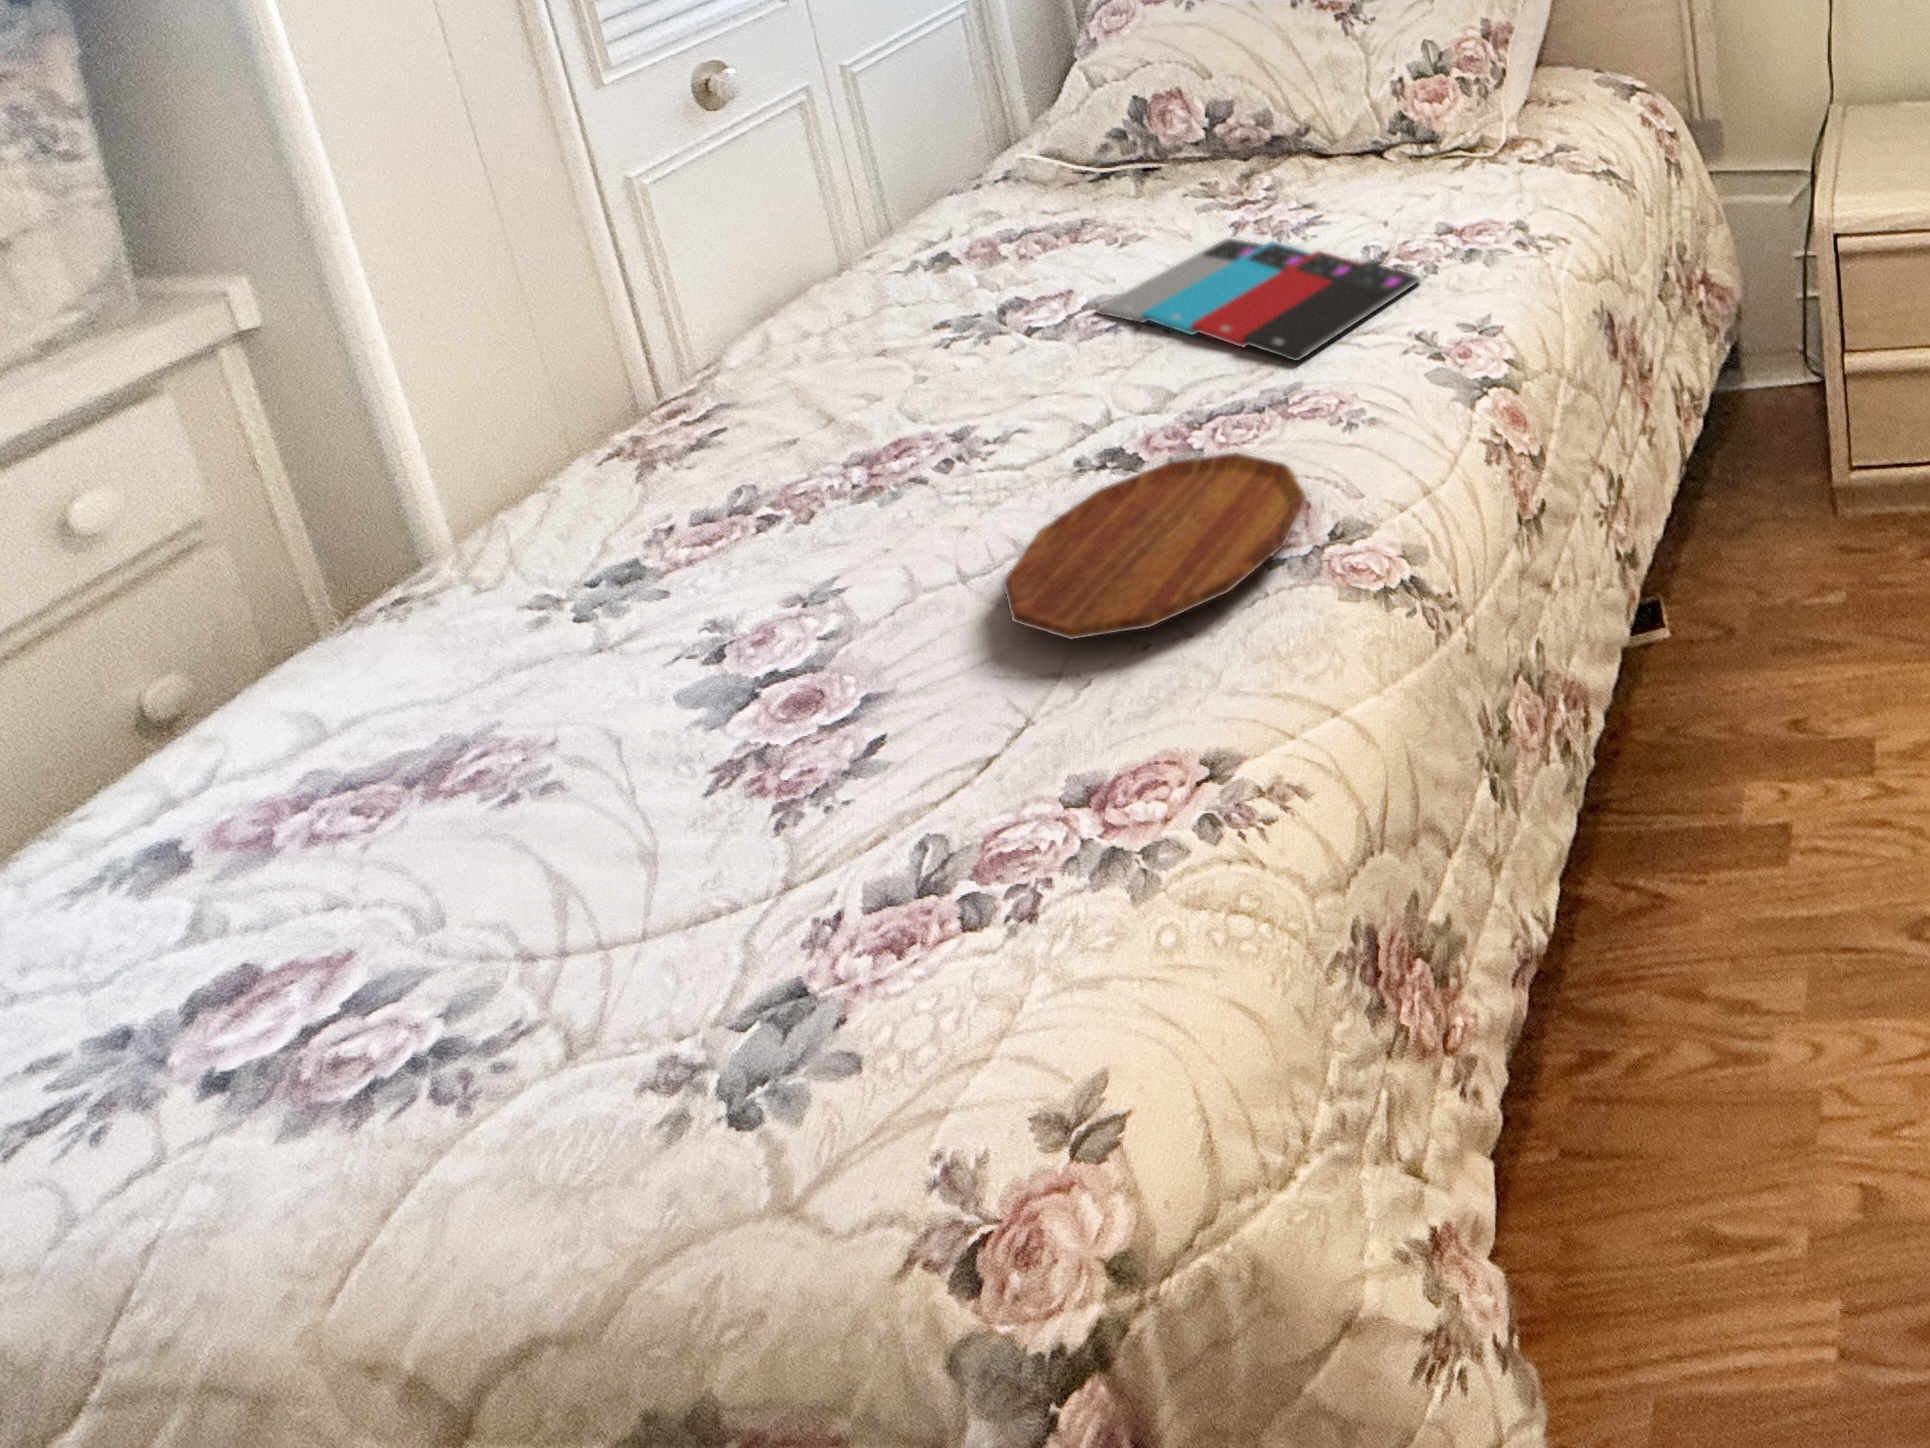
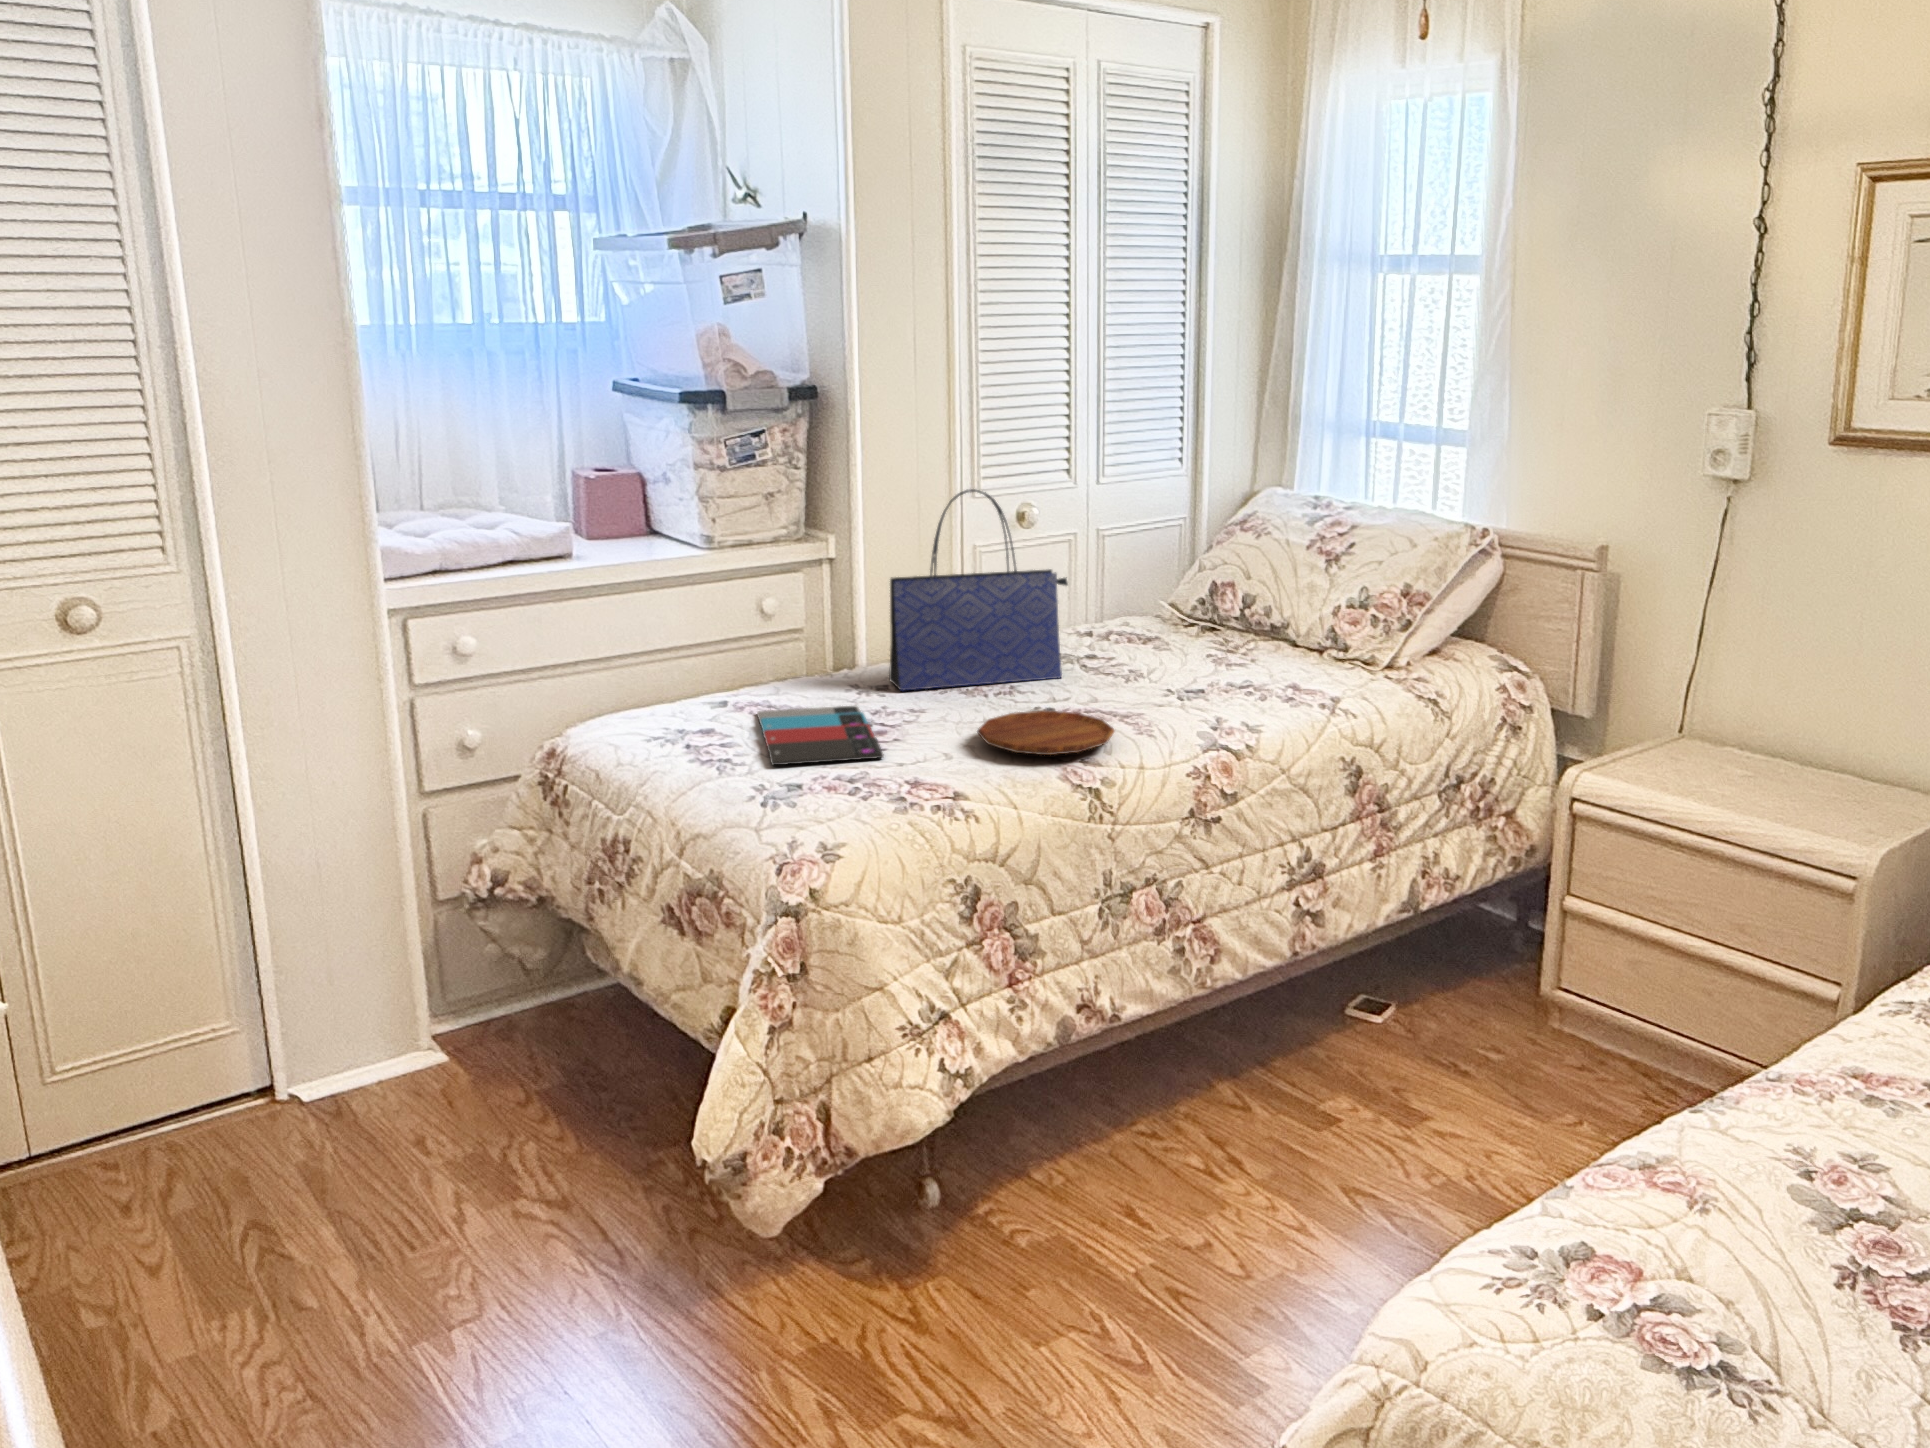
tote bag: none [538,118,1009,592] -> present [889,489,1068,691]
smartphone: present [1097,238,1421,361] -> present [757,706,884,765]

